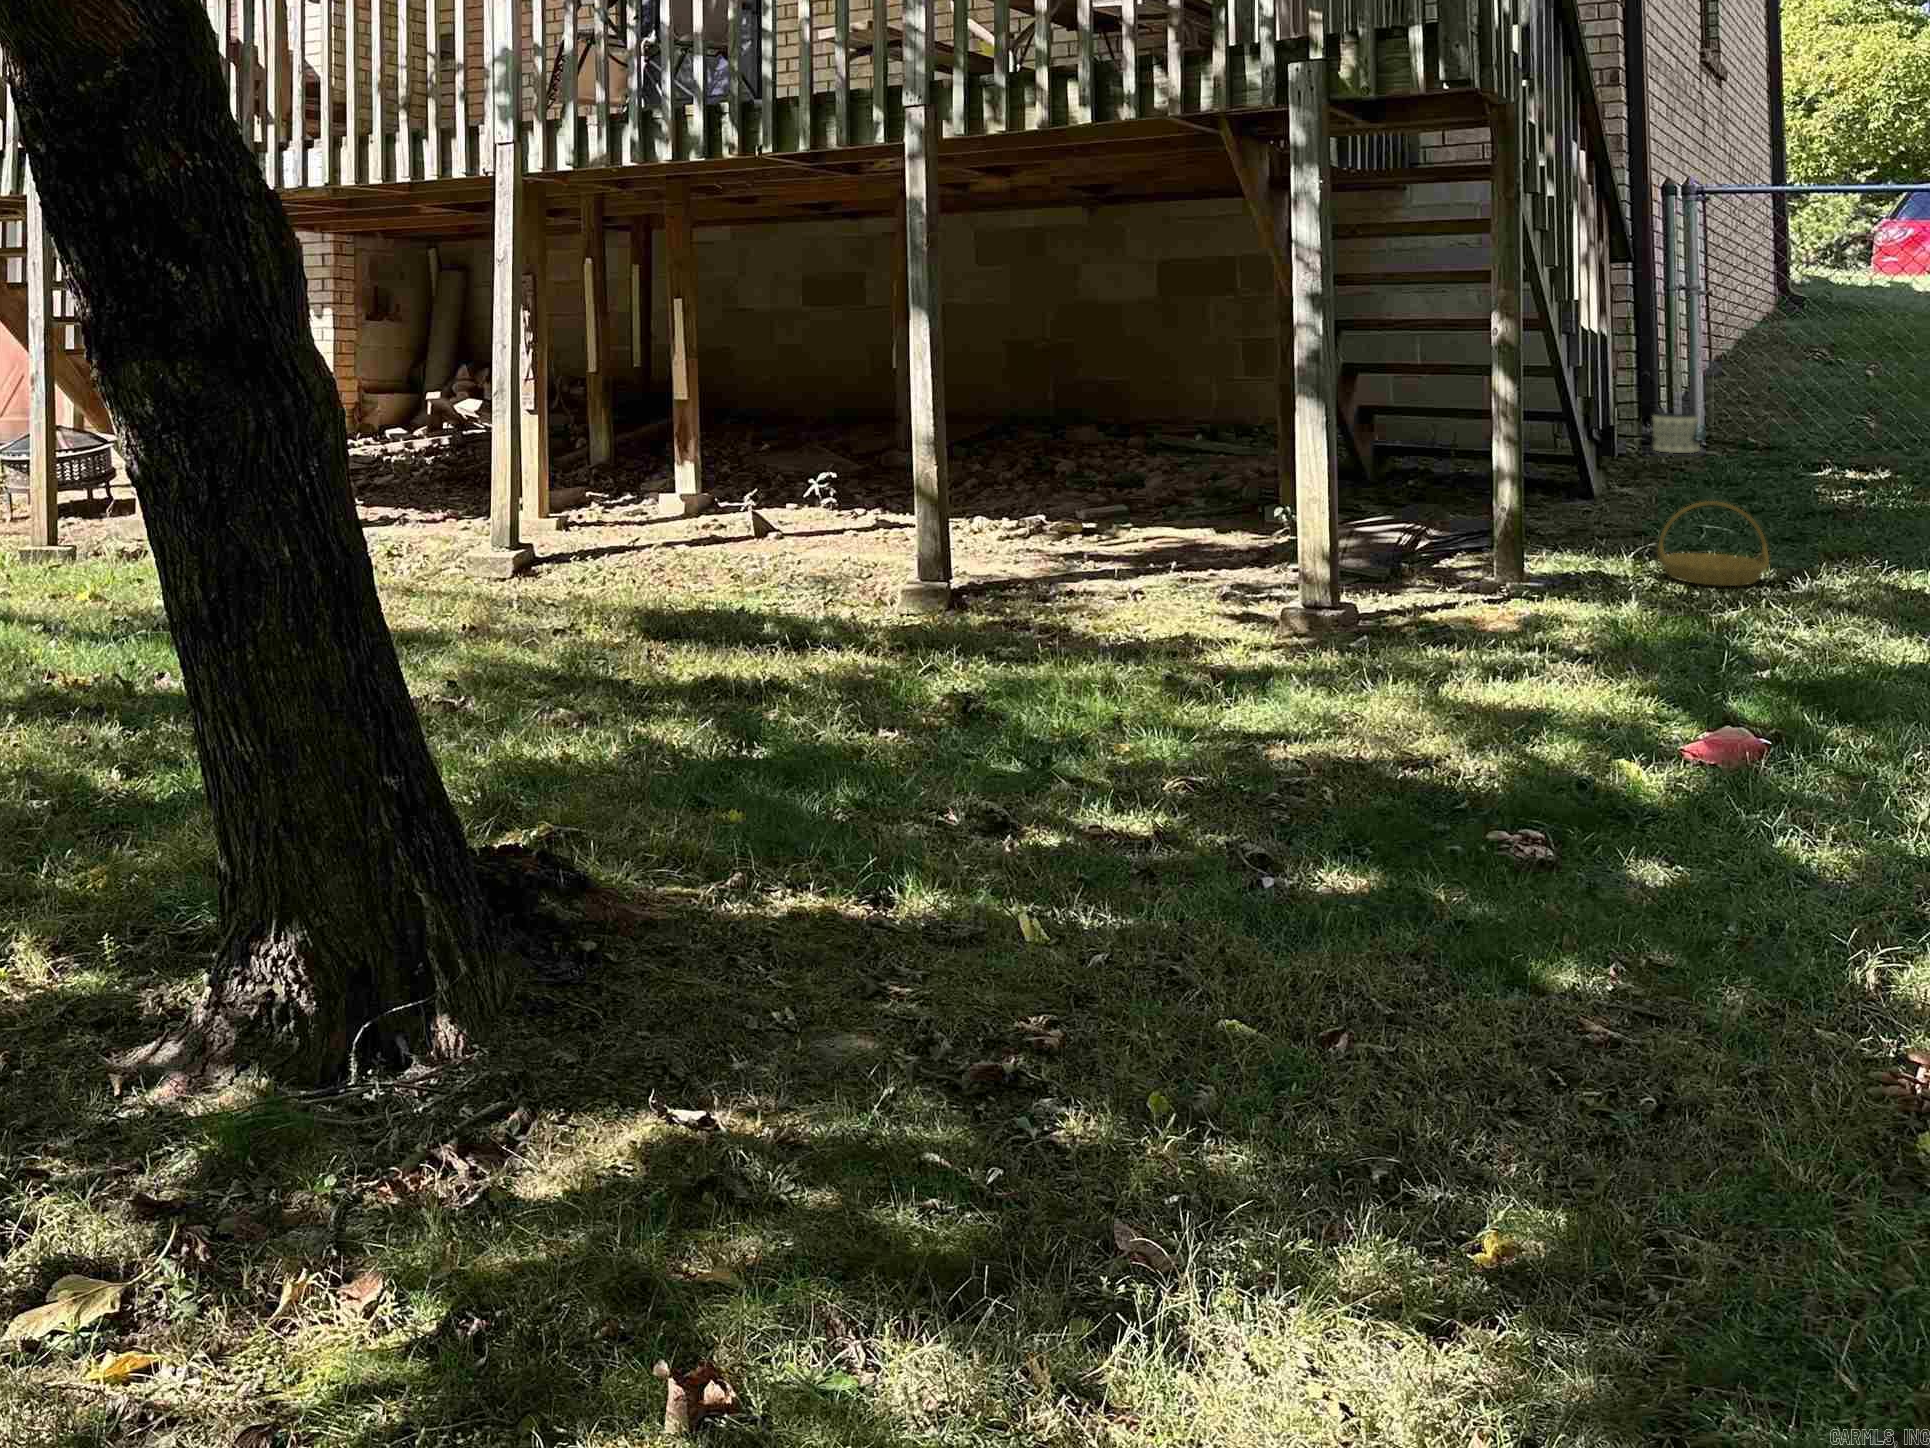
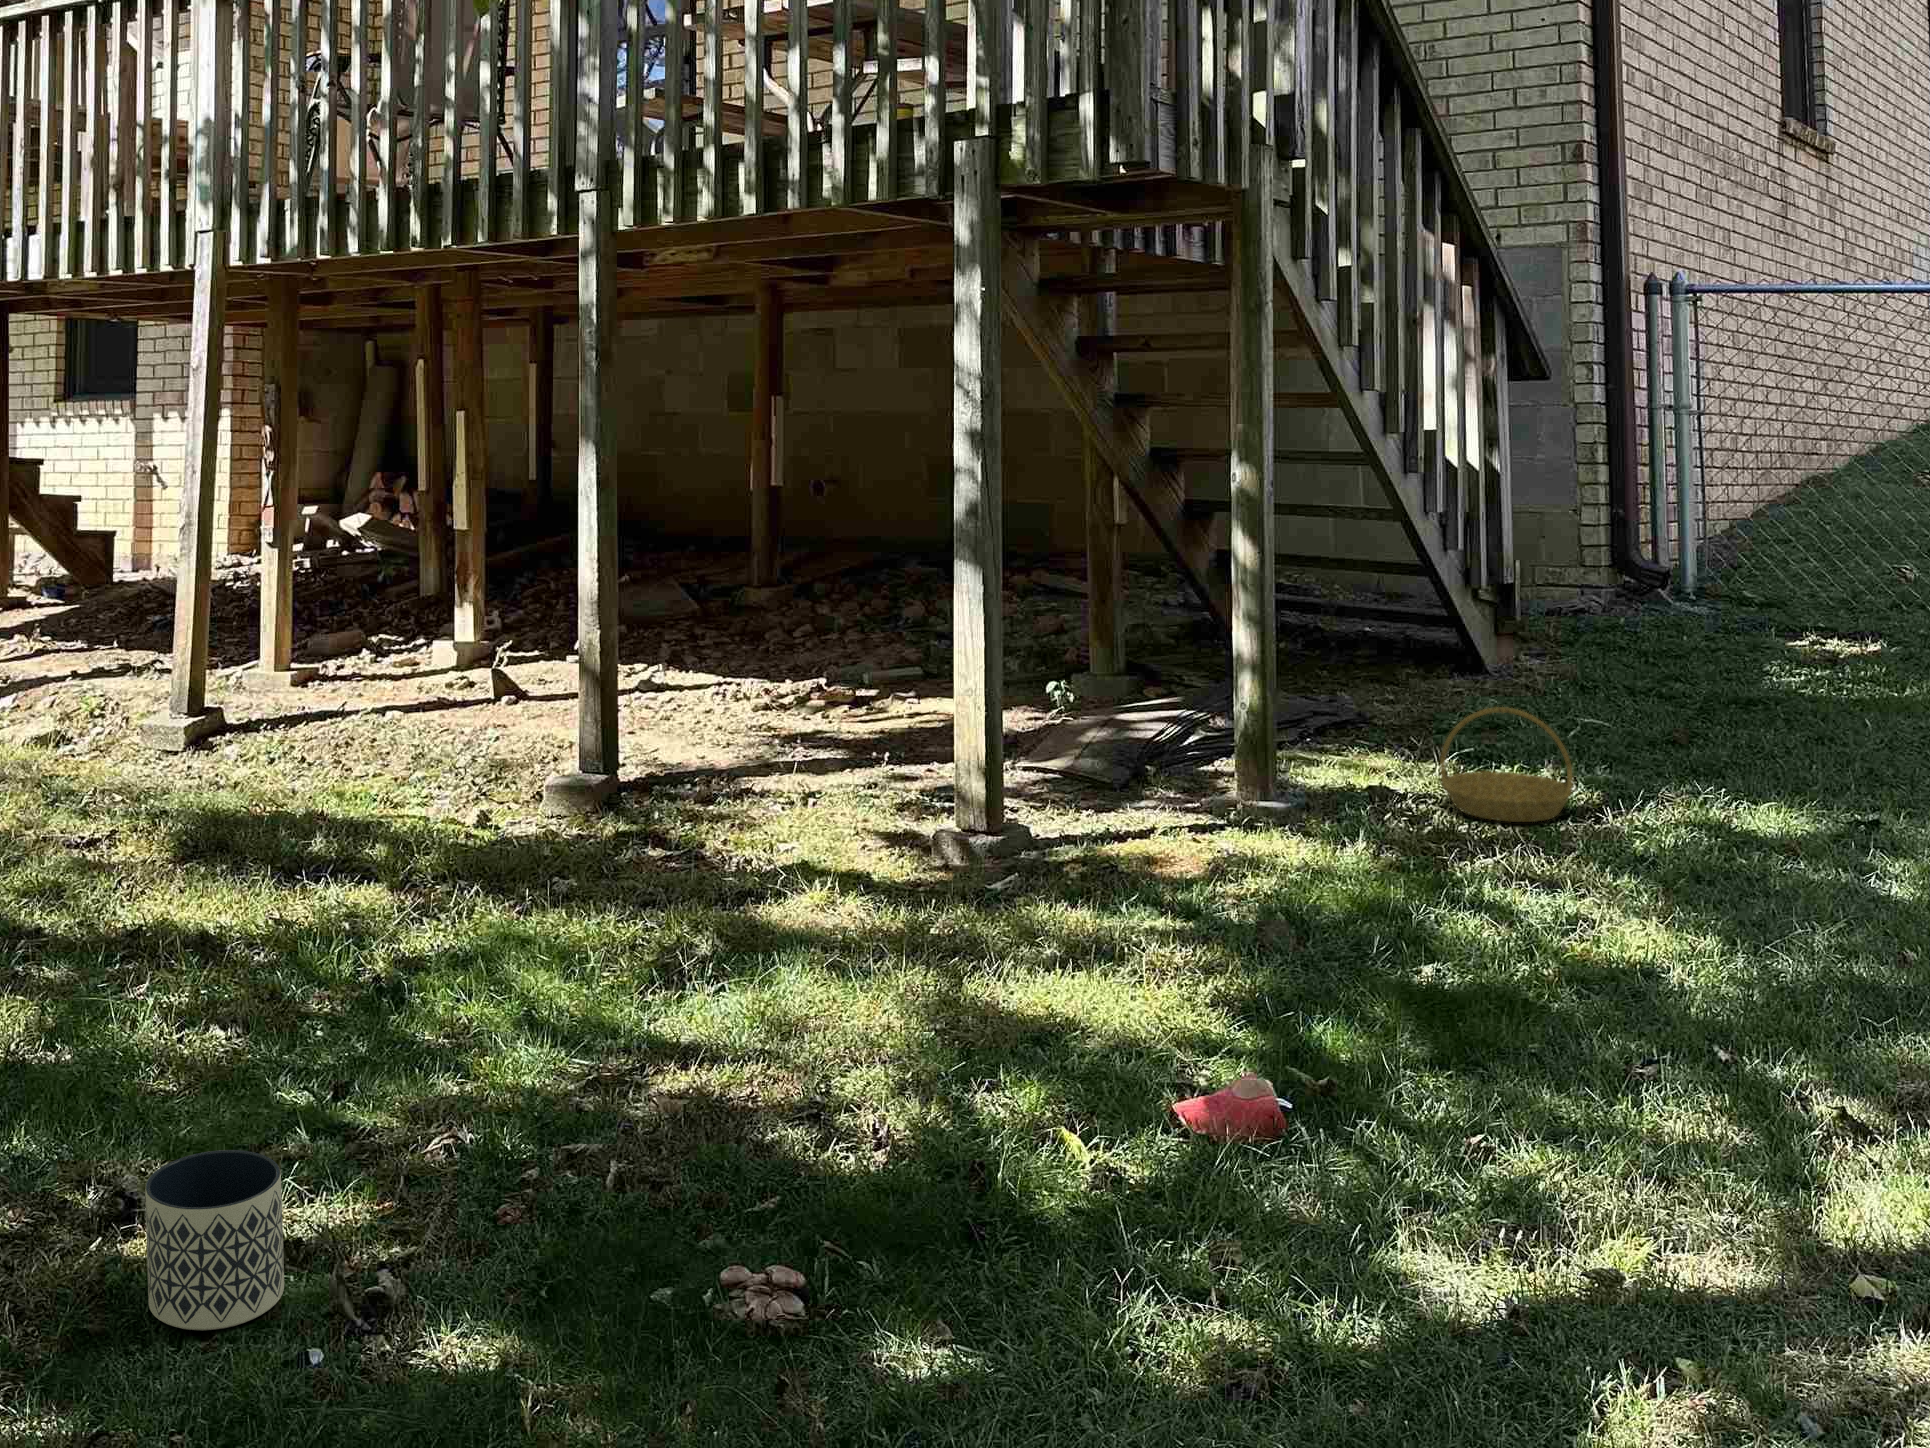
planter: present [1653,414,1700,453] -> present [145,1150,284,1330]

